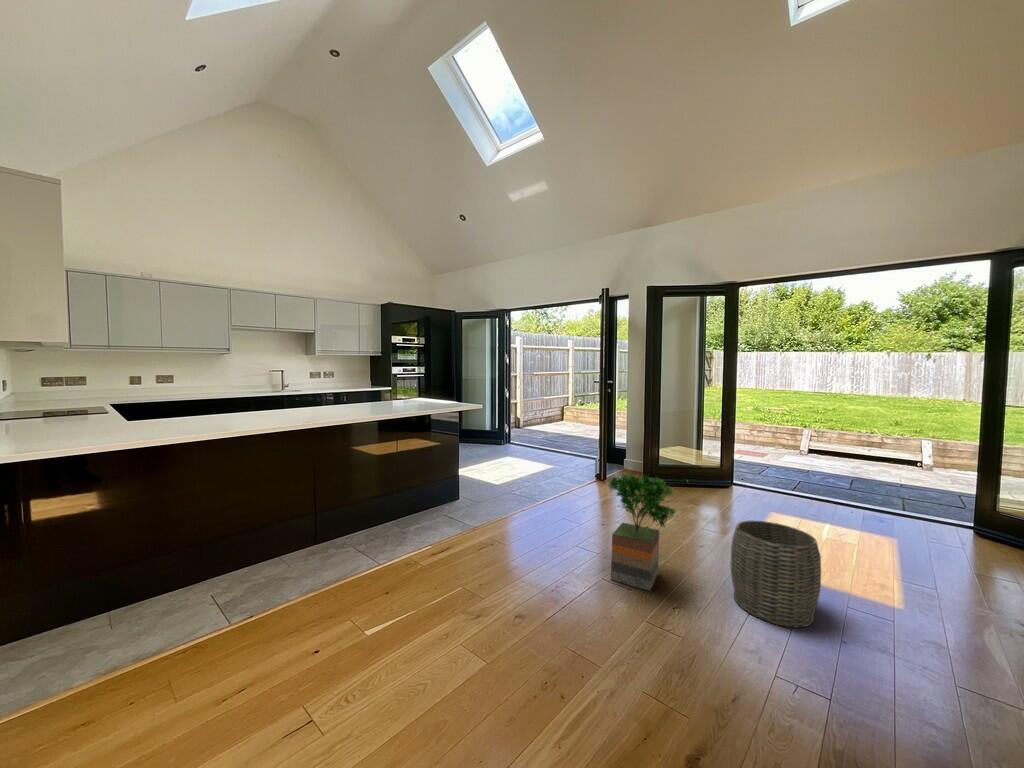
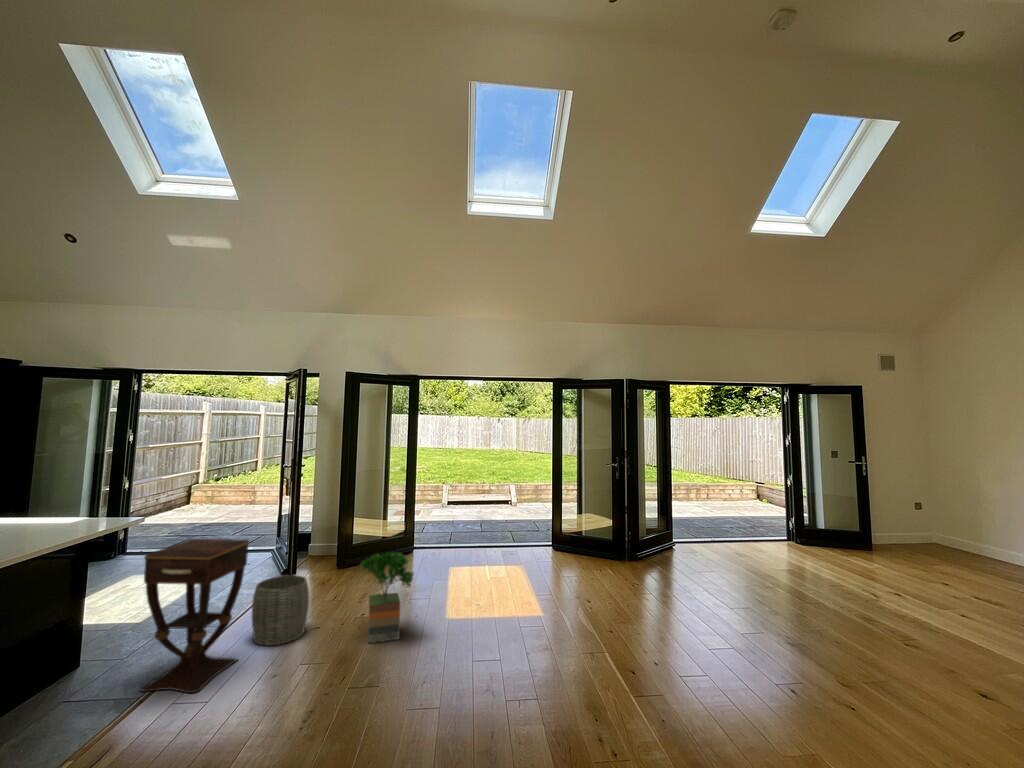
side table: none [414,424,496,560] -> present [141,539,249,693]
woven basket: present [730,521,821,627] -> present [252,575,309,646]

